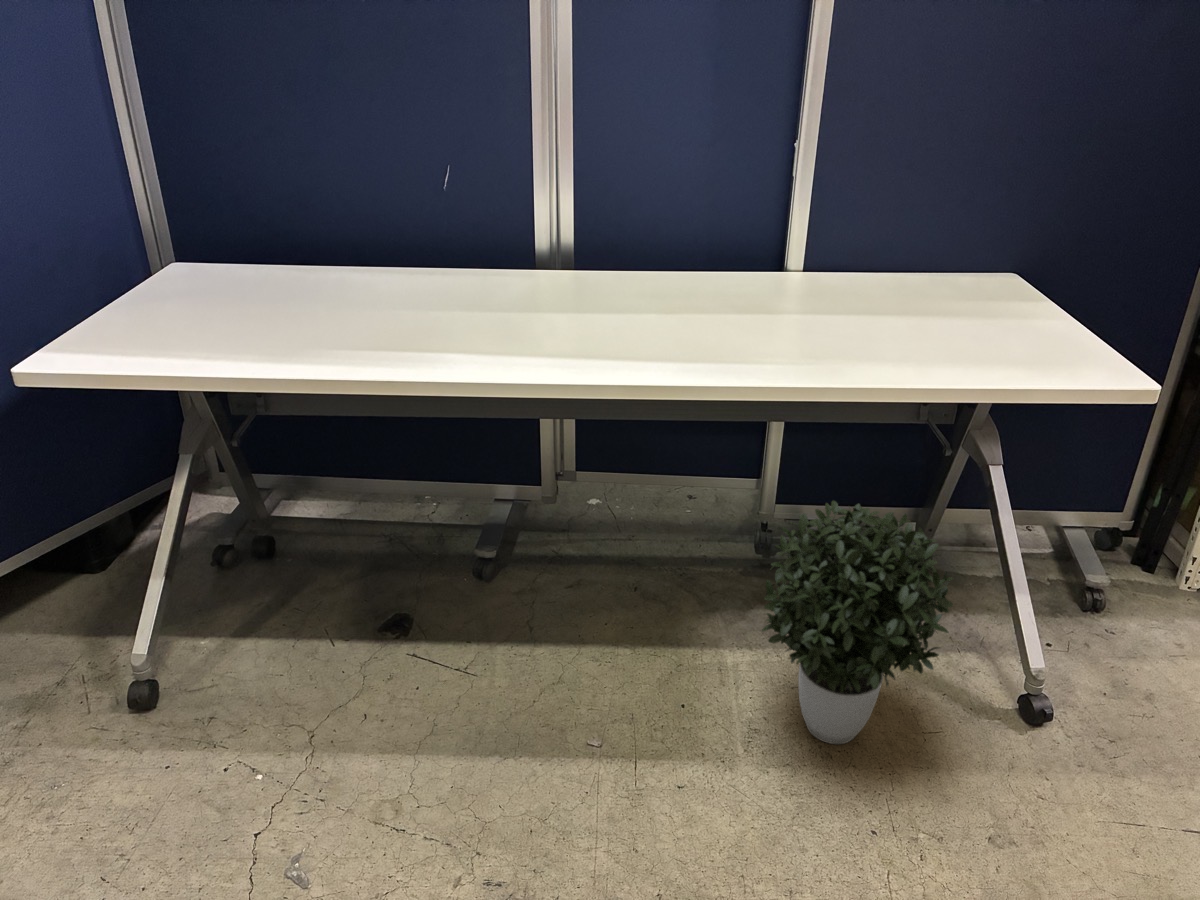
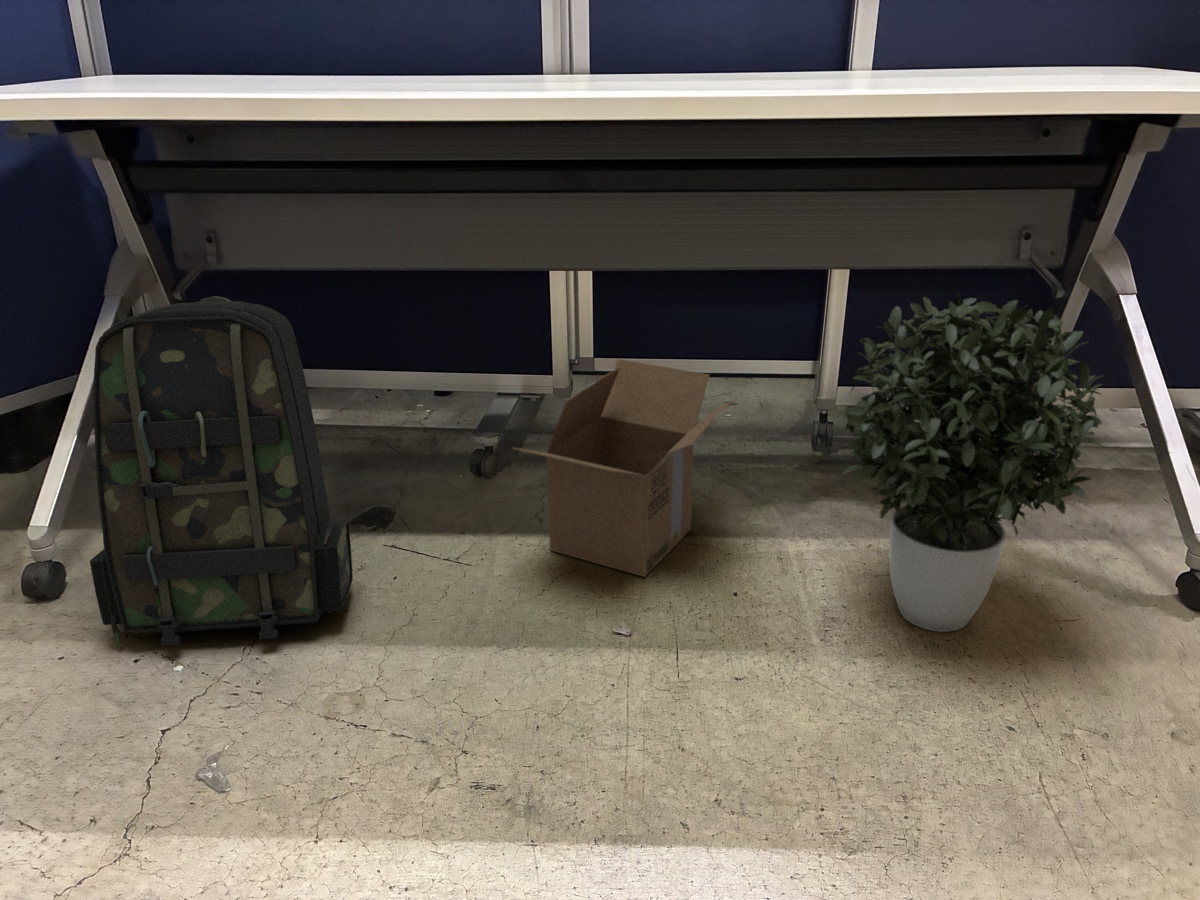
backpack: none [189,487,386,759] -> present [90,296,353,649]
cardboard box: none [510,503,687,689] -> present [513,359,736,577]

